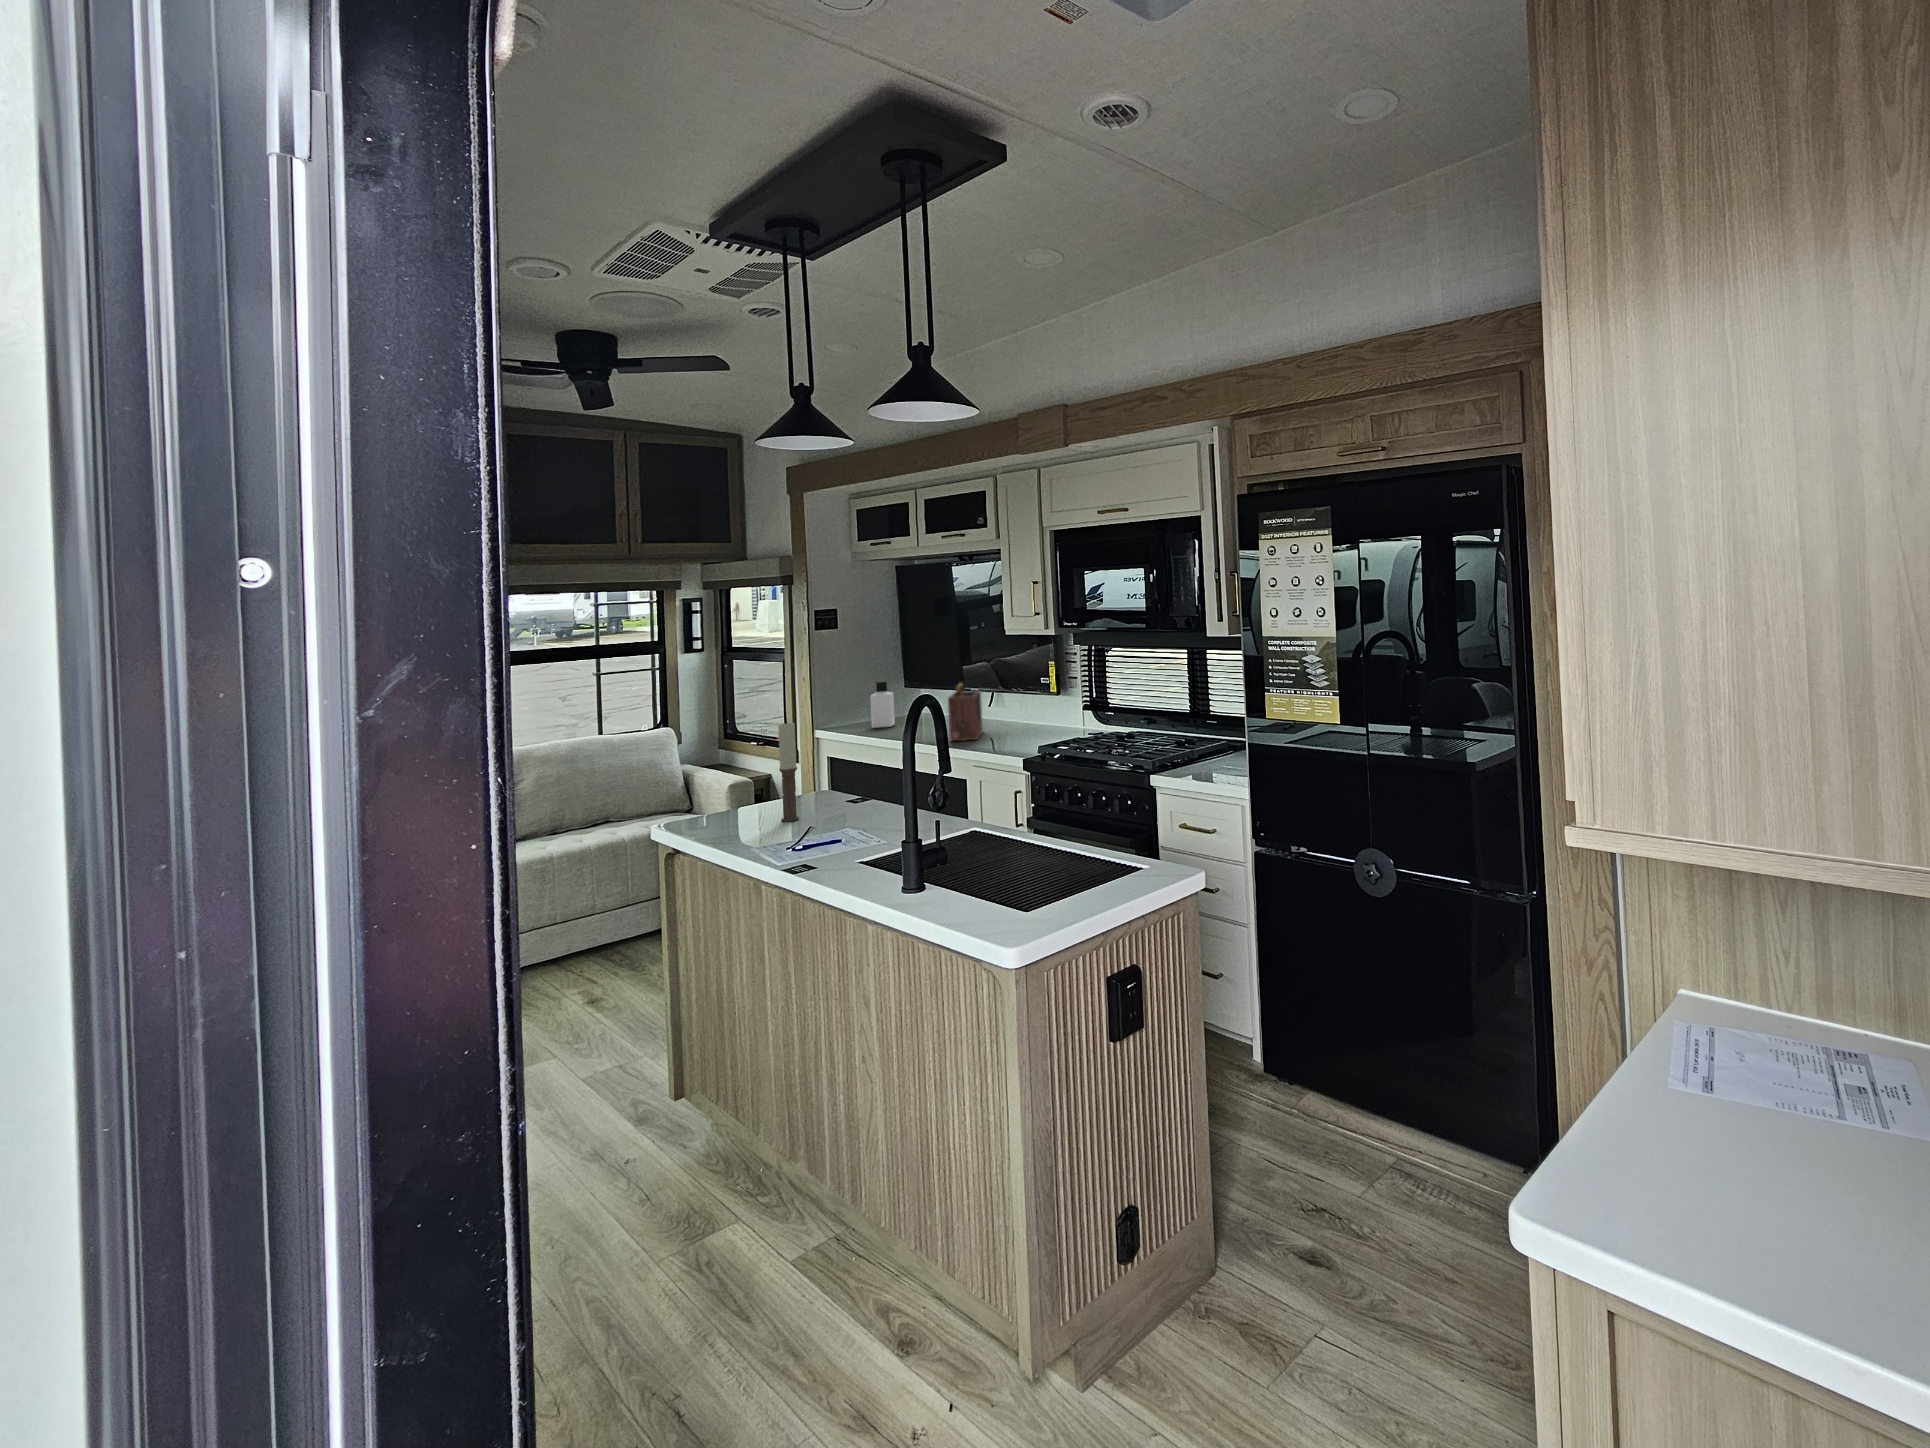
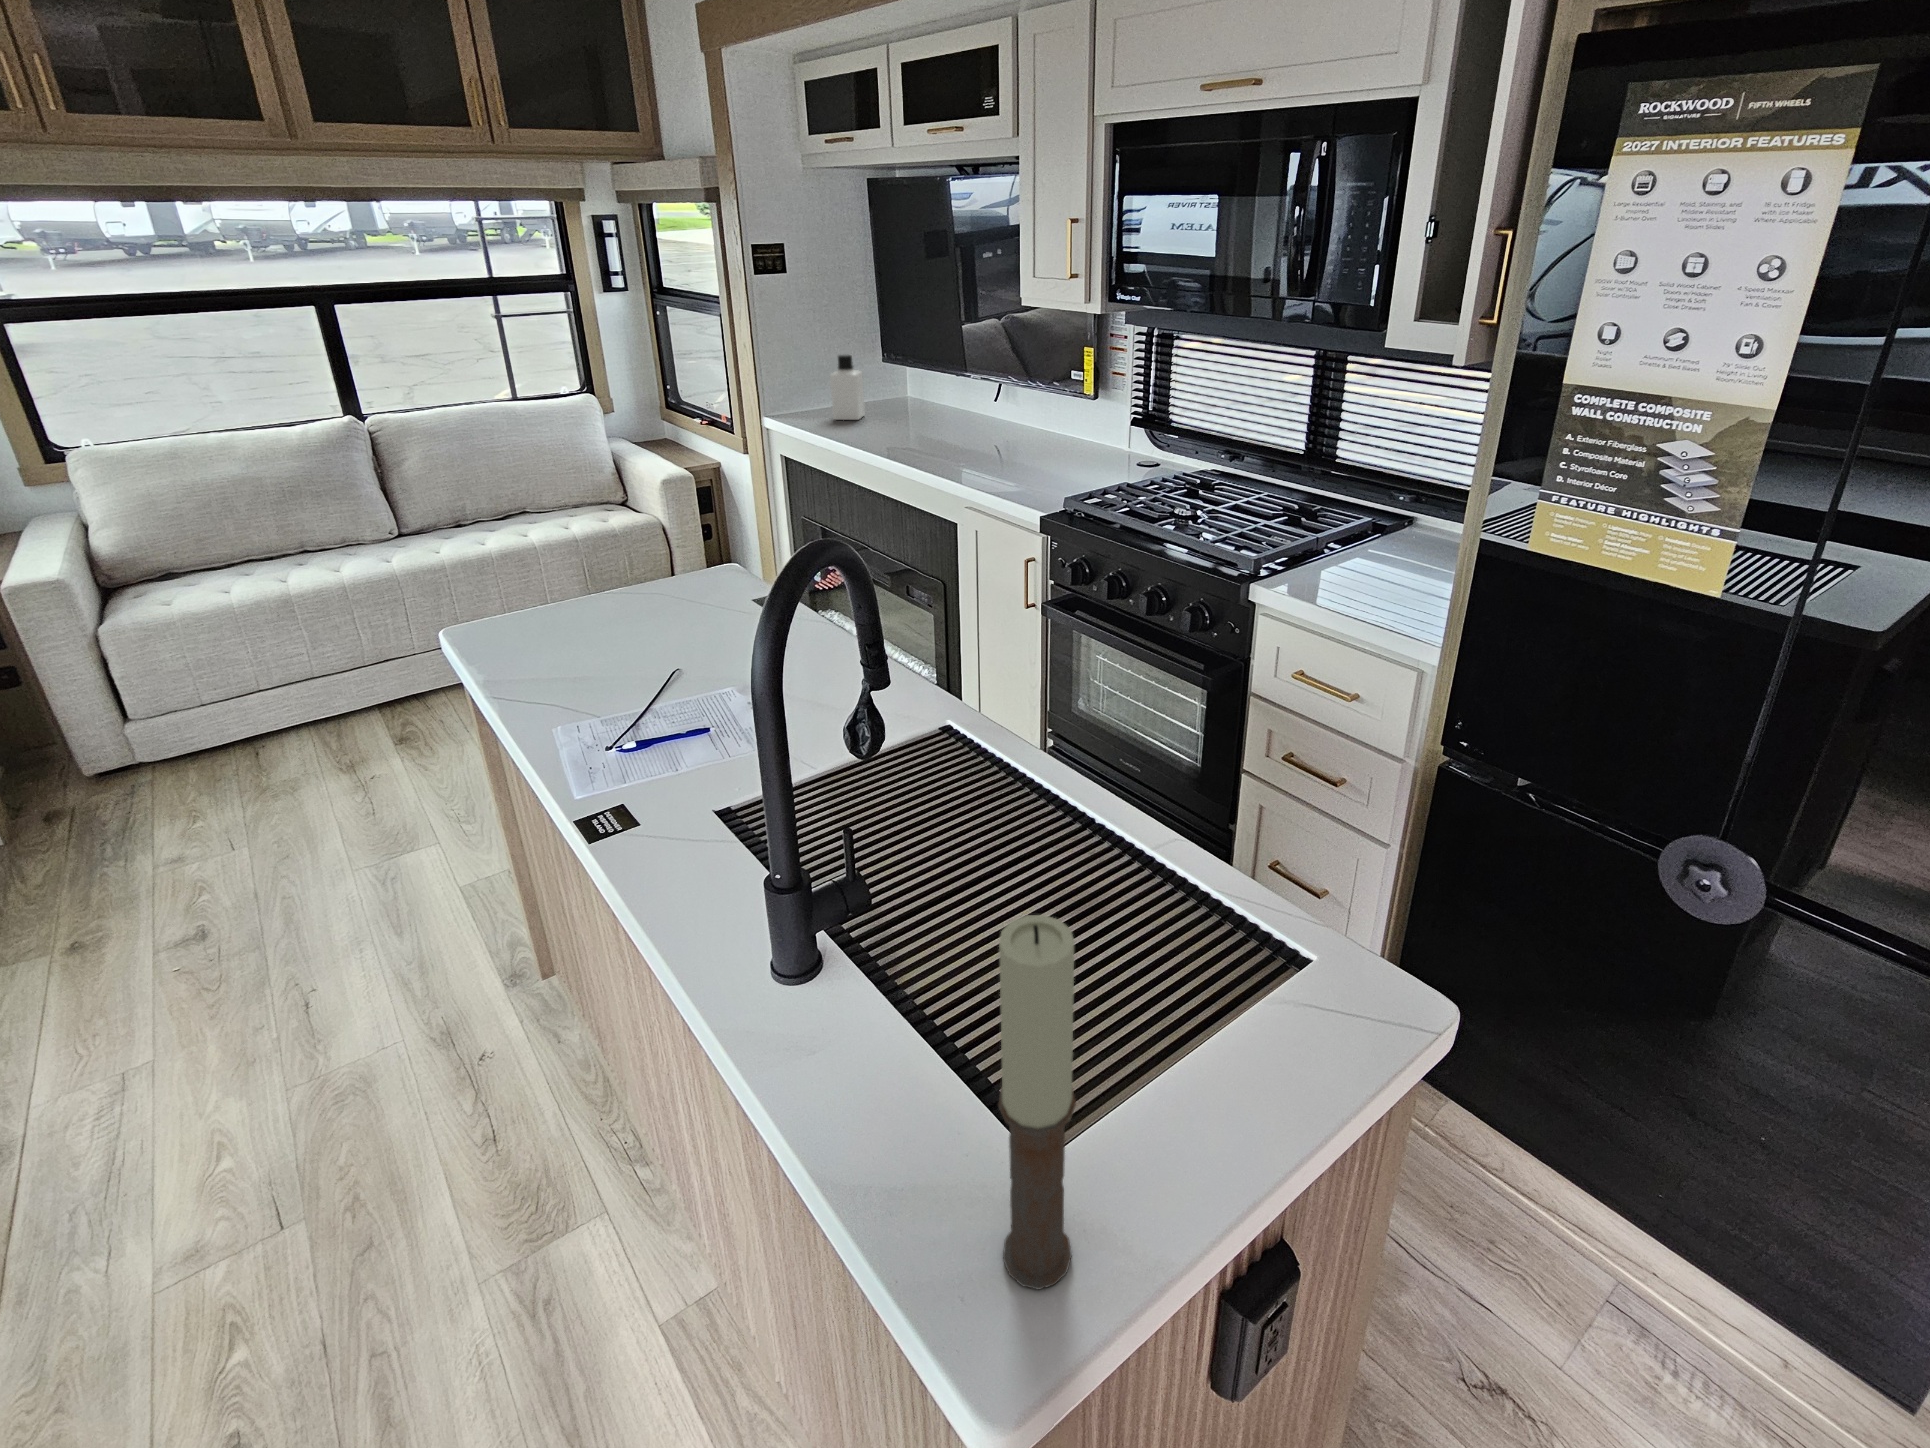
toaster: present [948,683,983,741] -> none [930,372,981,460]
candle: present [778,721,799,822] -> present [998,915,1076,1289]

